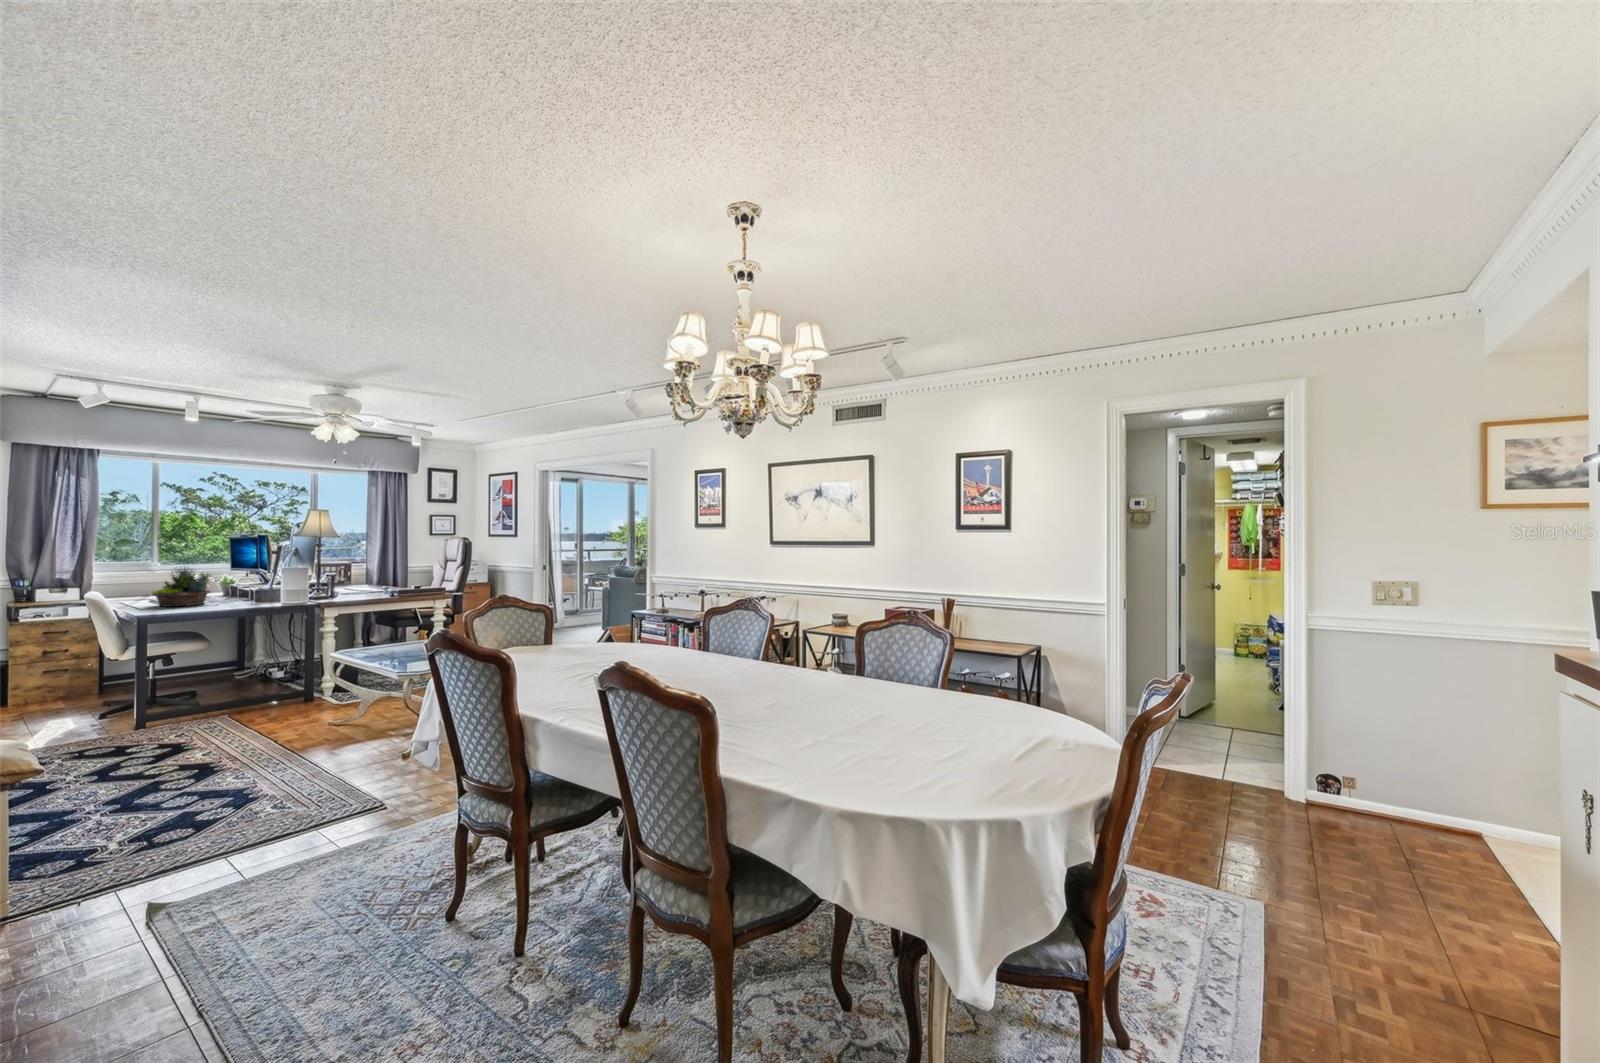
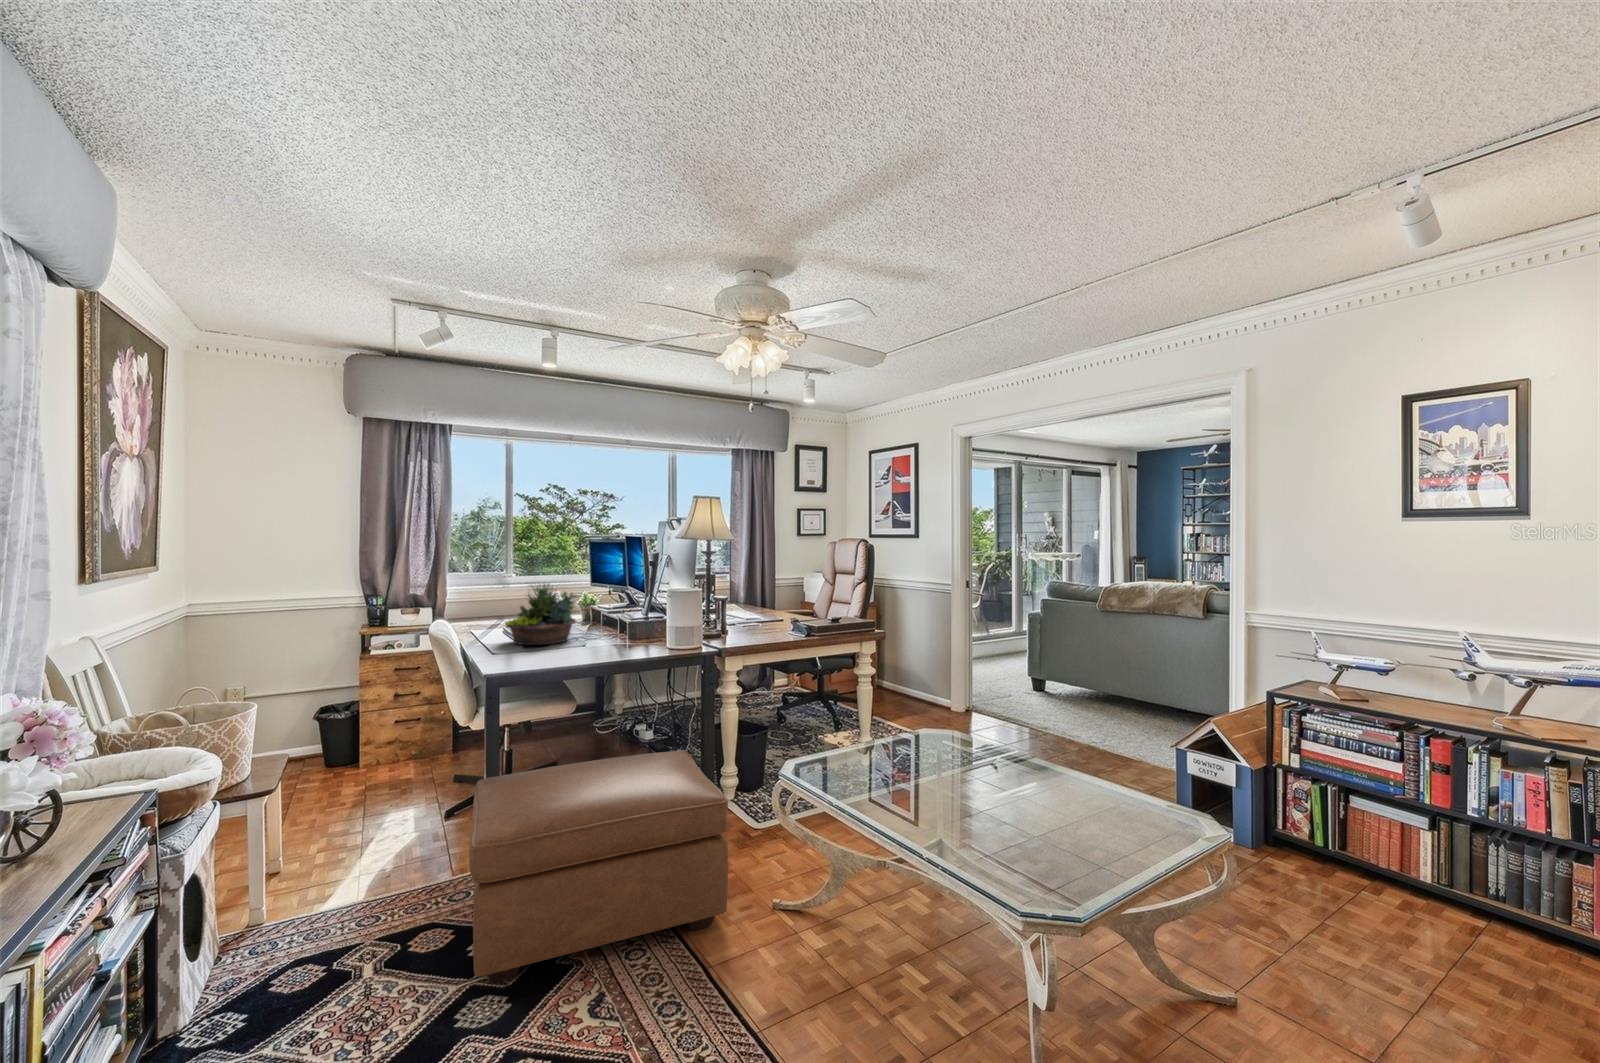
ottoman: none [133,657,296,755] -> present [469,750,728,984]

